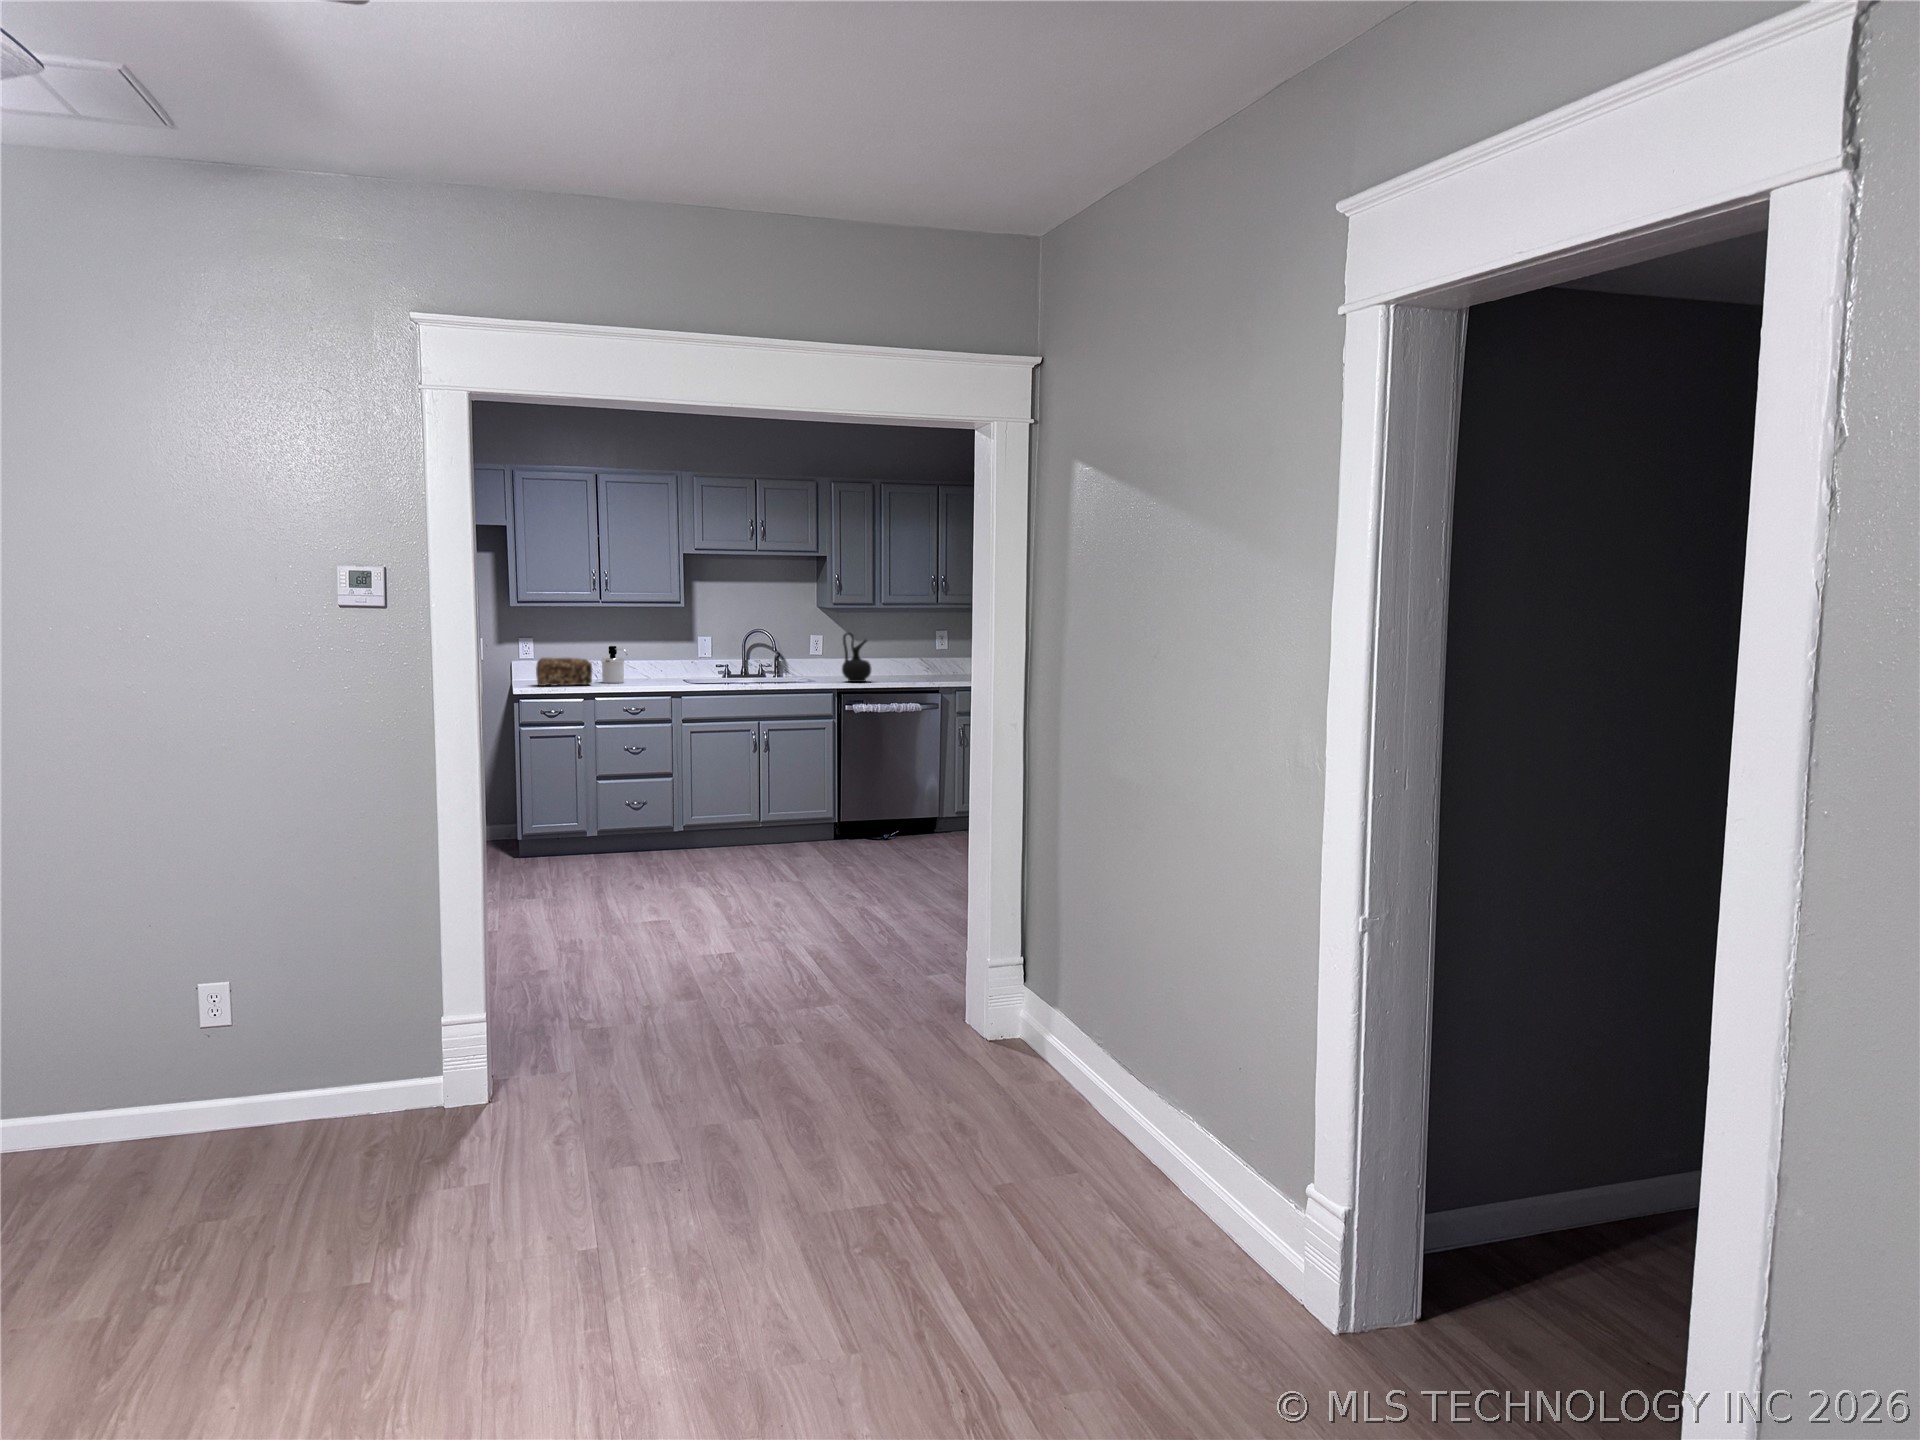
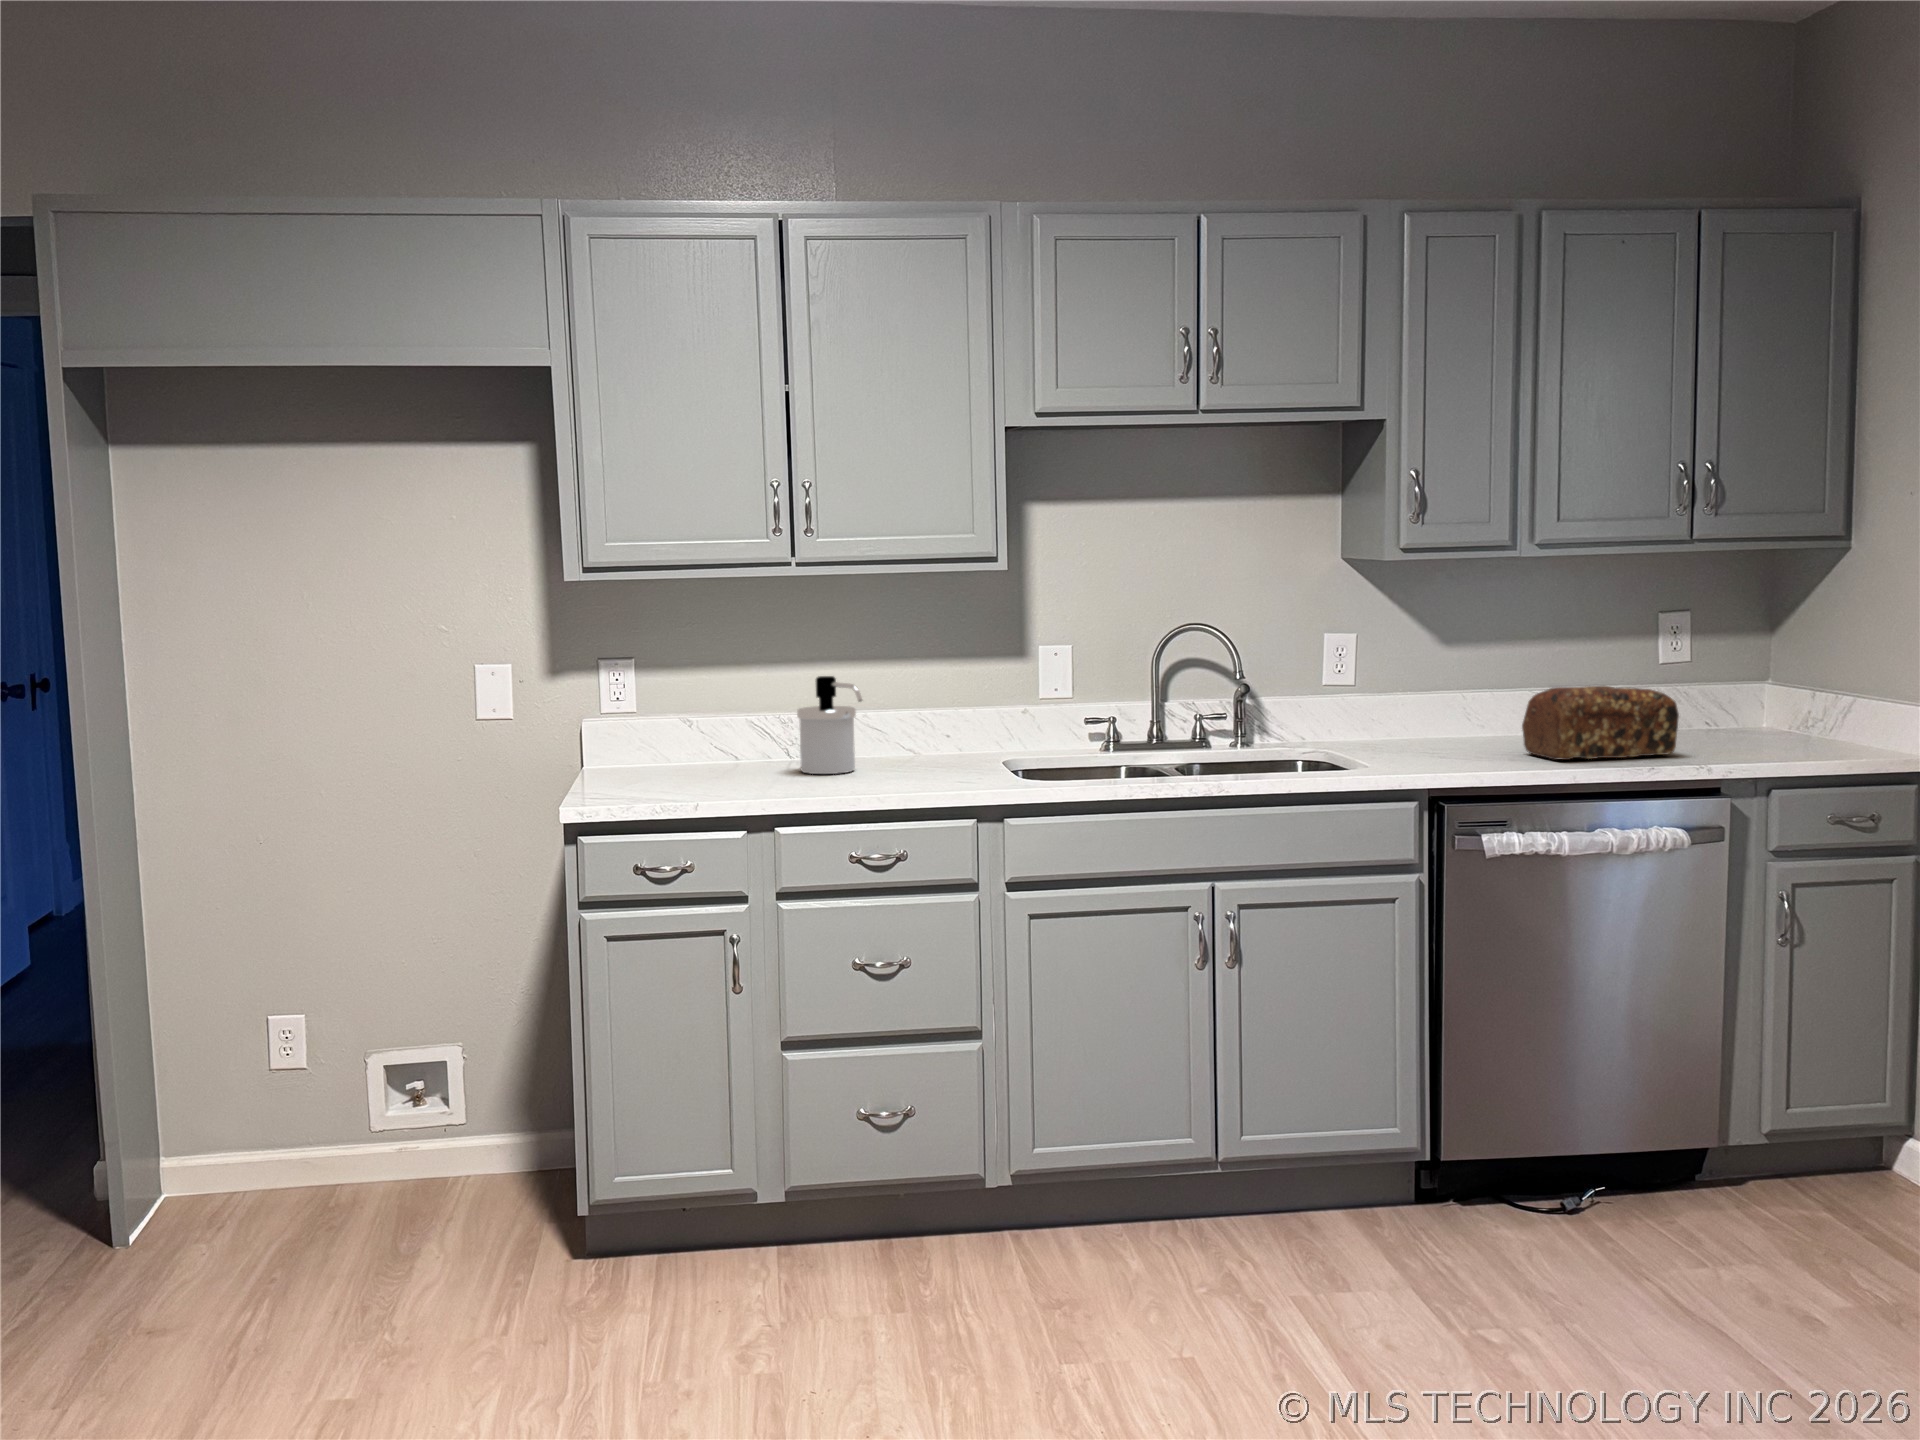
ceramic jug: present [842,633,871,682] -> none [1433,629,1519,766]
bread loaf: present [536,658,592,686] -> present [1522,686,1679,760]

